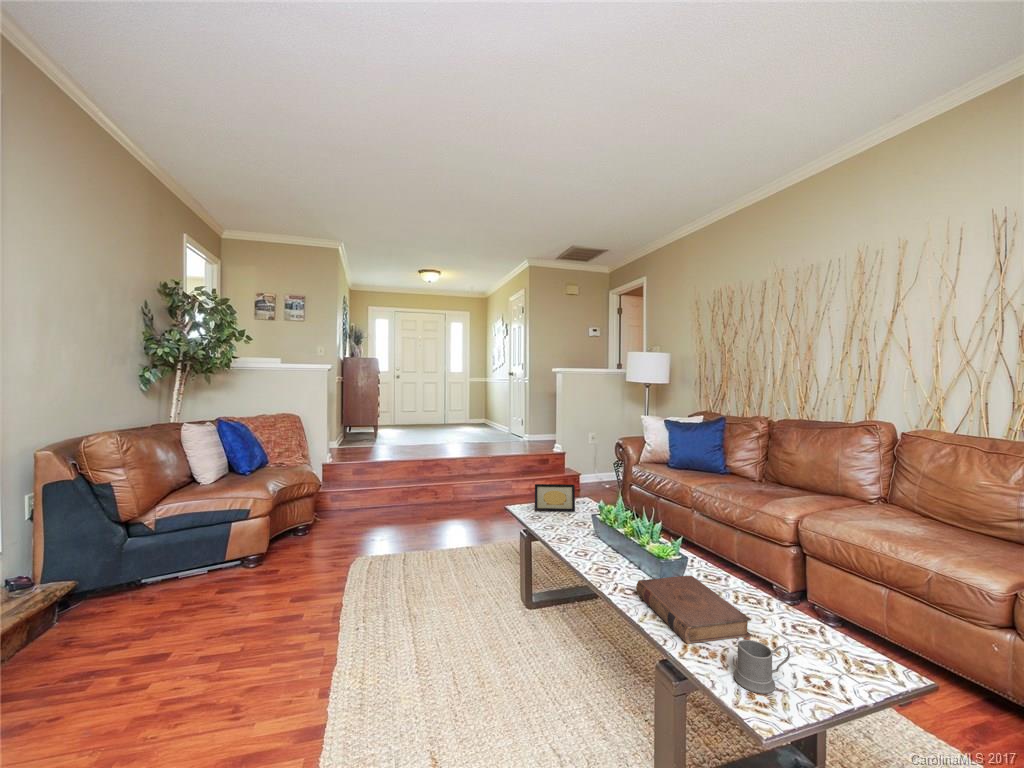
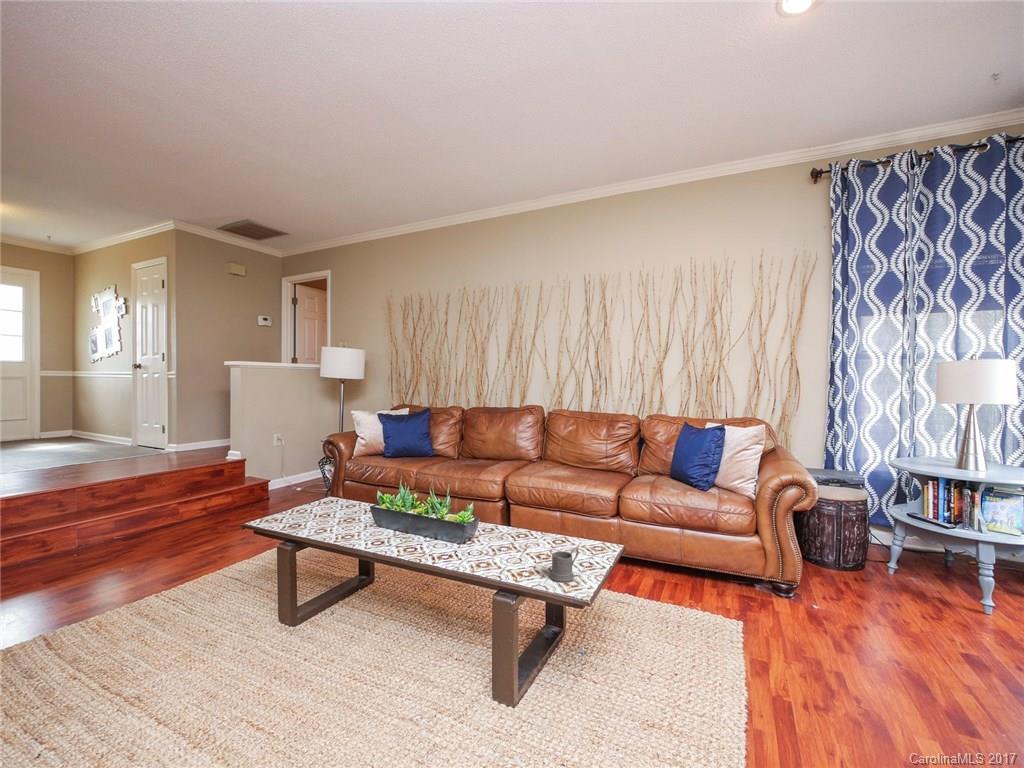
picture frame: present [535,484,575,511] -> none [282,484,329,520]
book: present [636,576,751,644] -> none [452,530,539,573]

